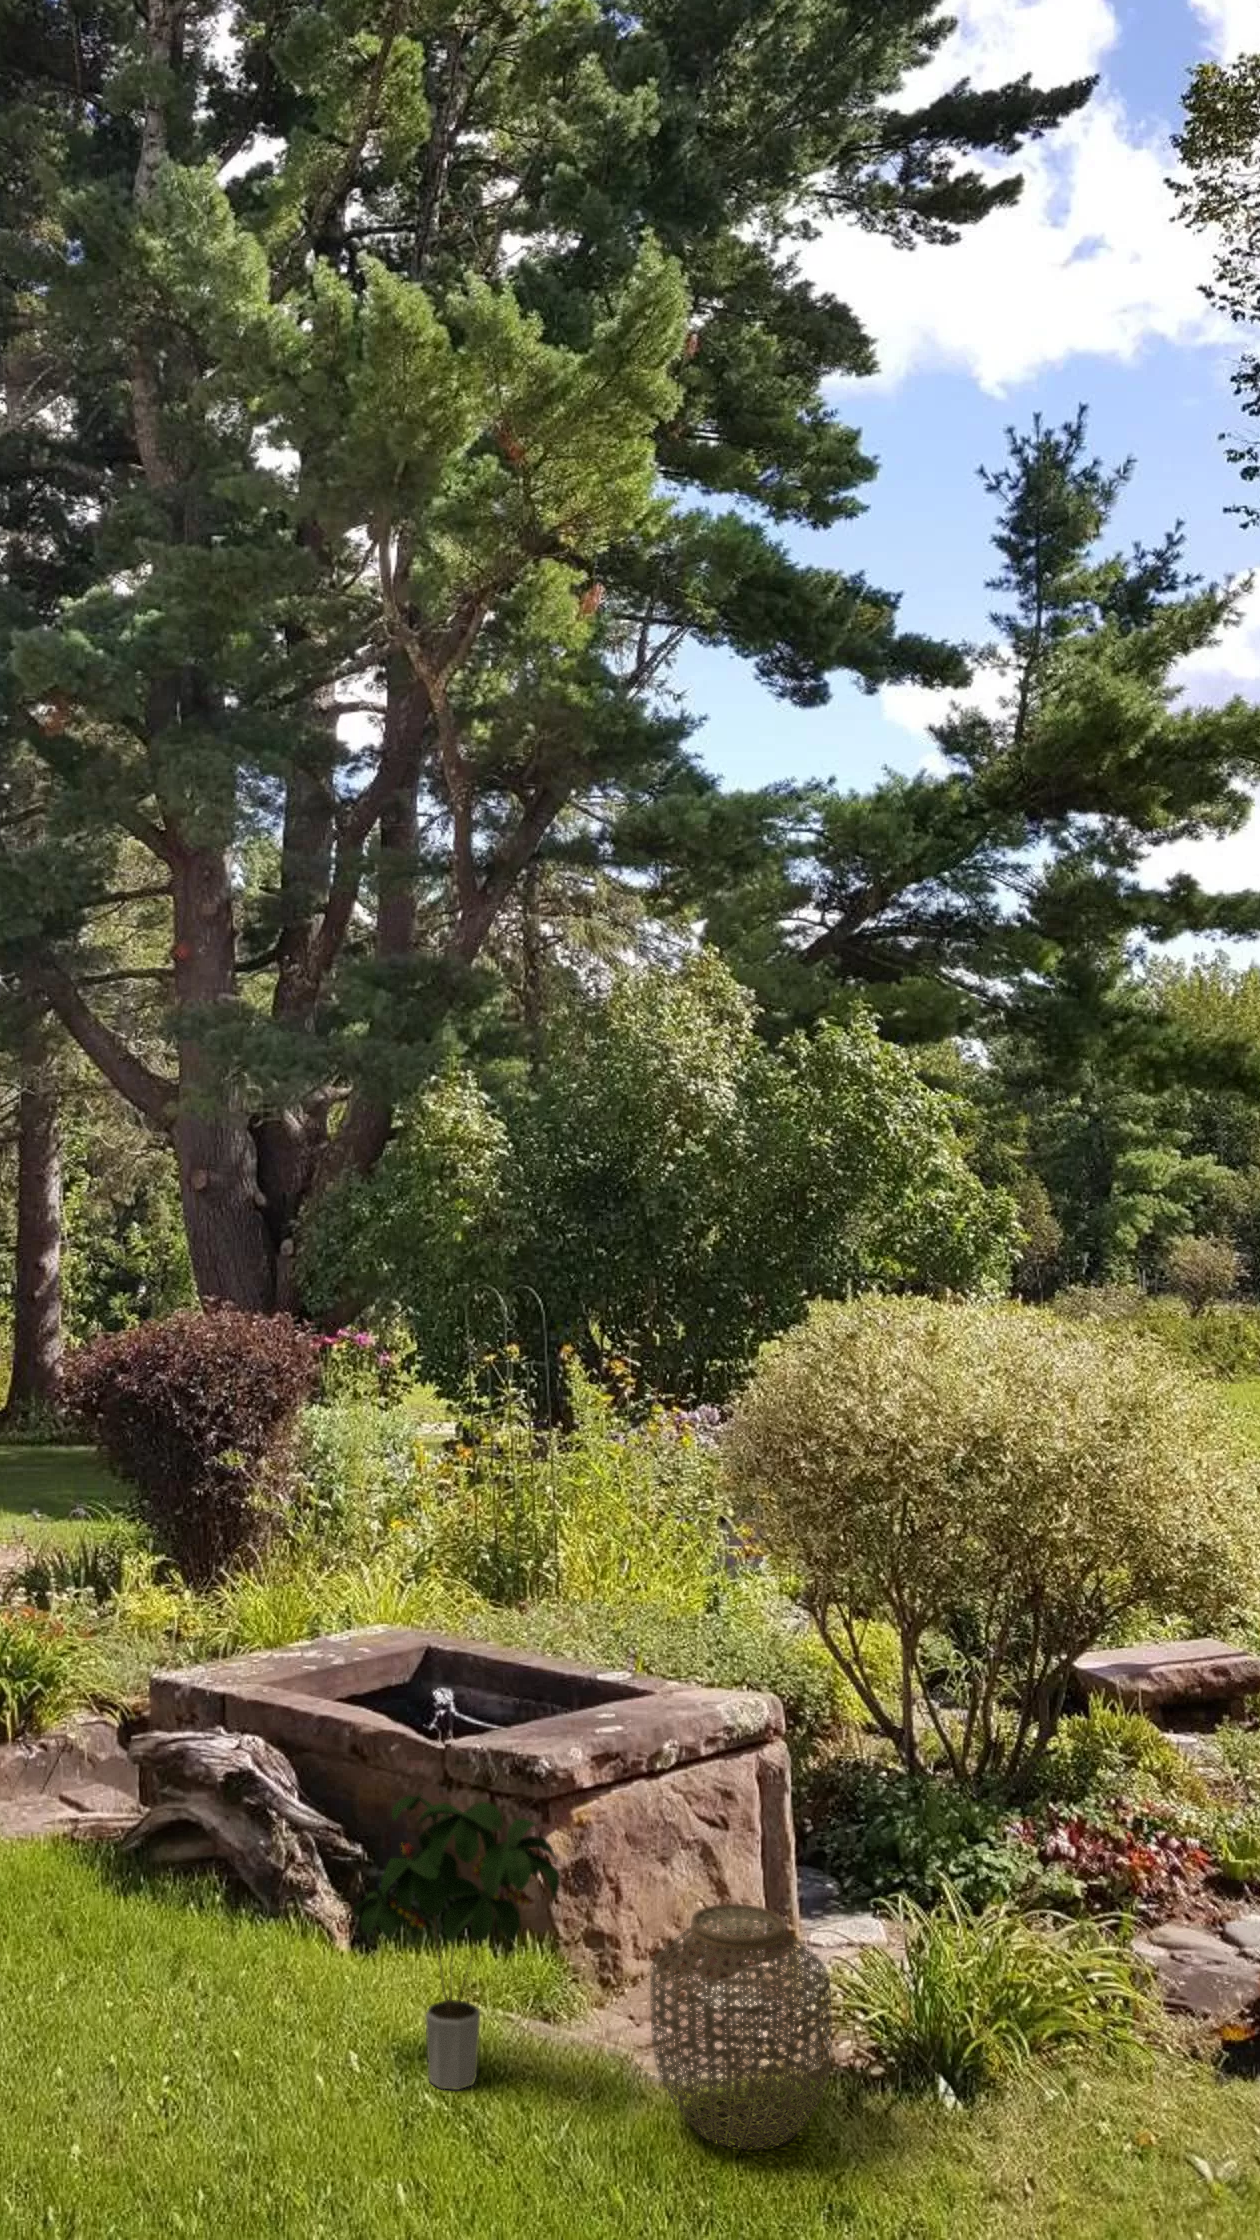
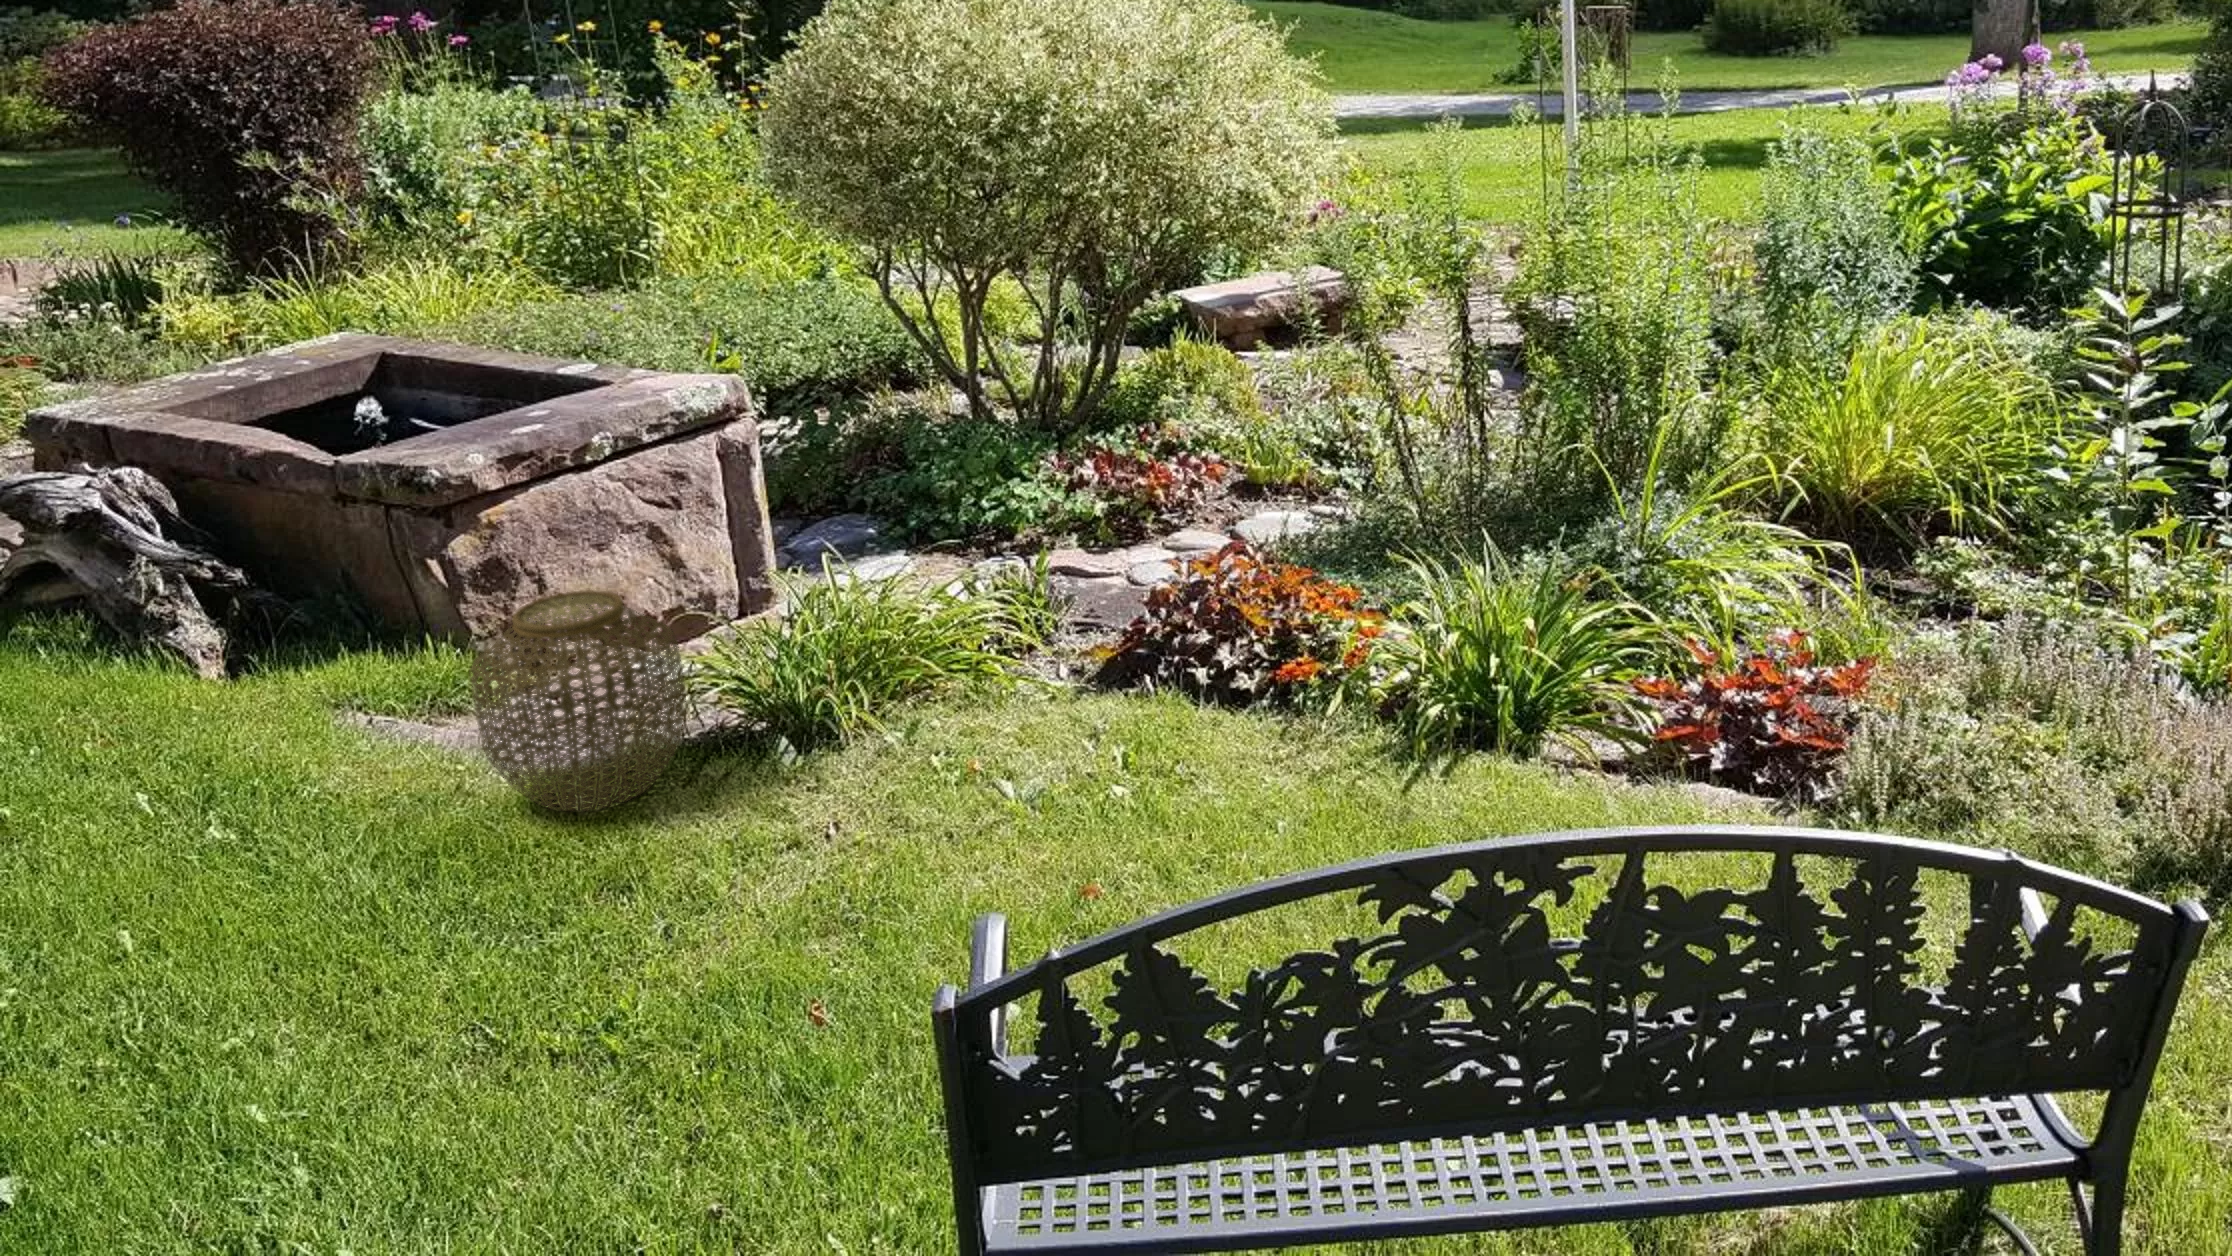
potted plant: present [354,1794,560,2090] -> none [140,524,368,803]

